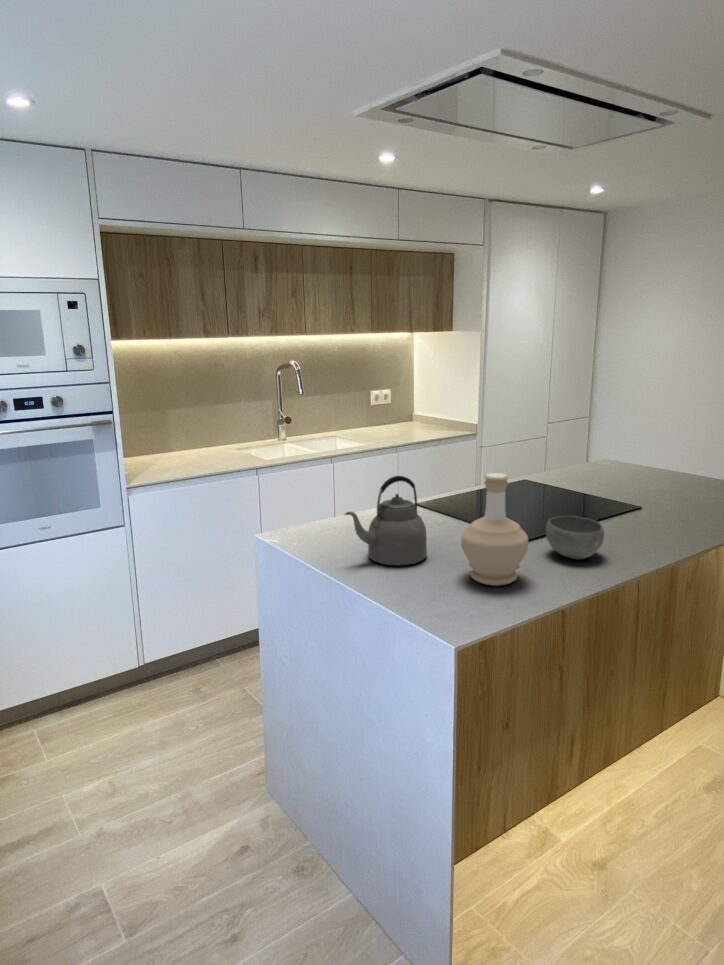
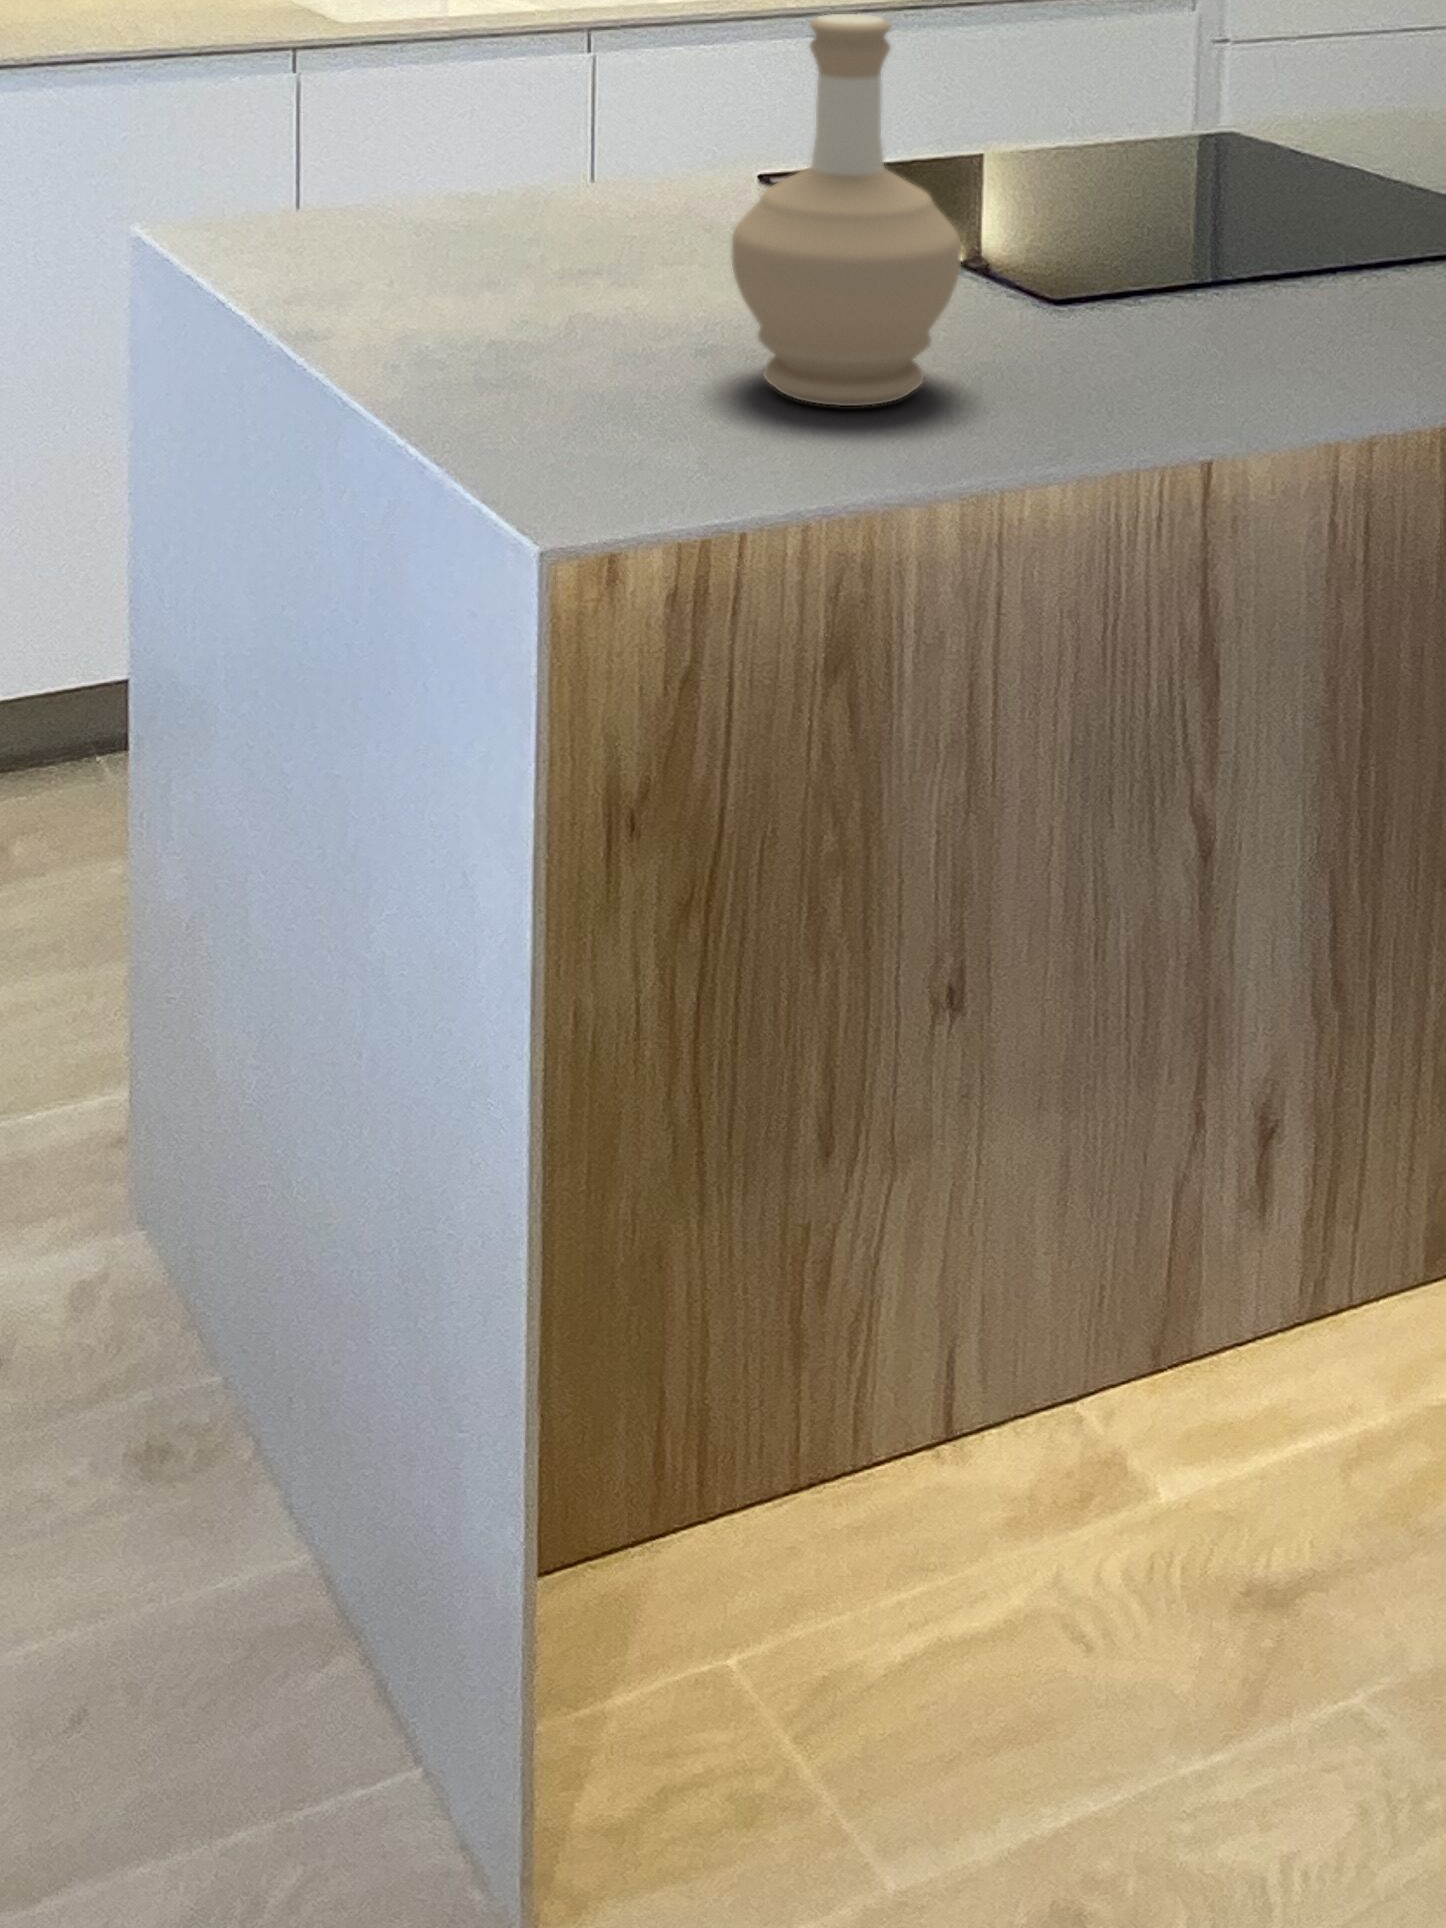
kettle: present [345,476,427,565] -> none [372,24,671,333]
bowl: present [546,516,604,560] -> none [1091,206,1293,358]

